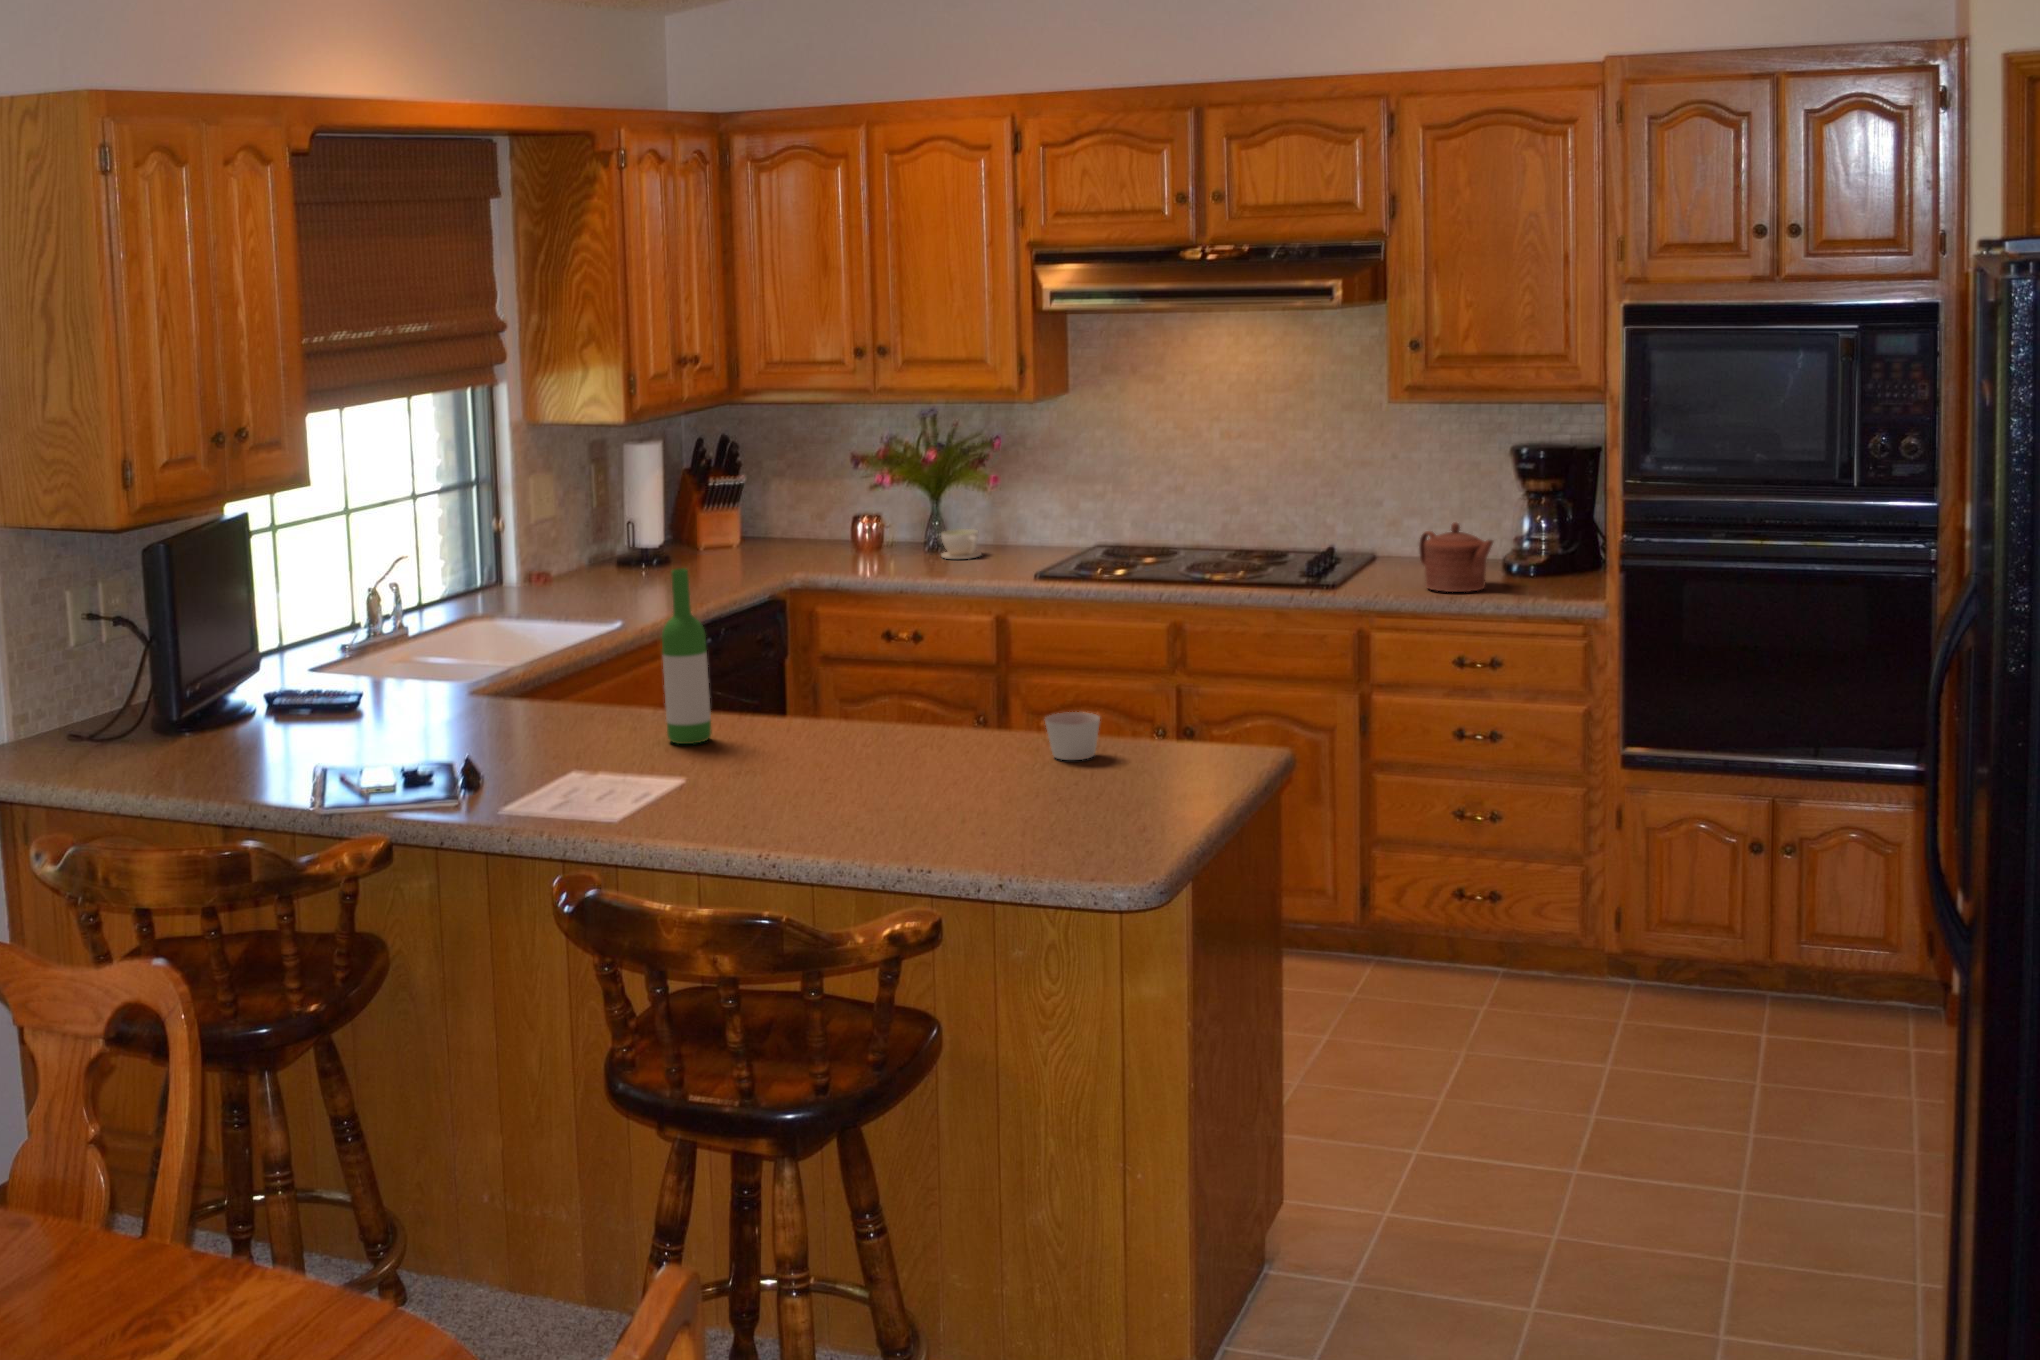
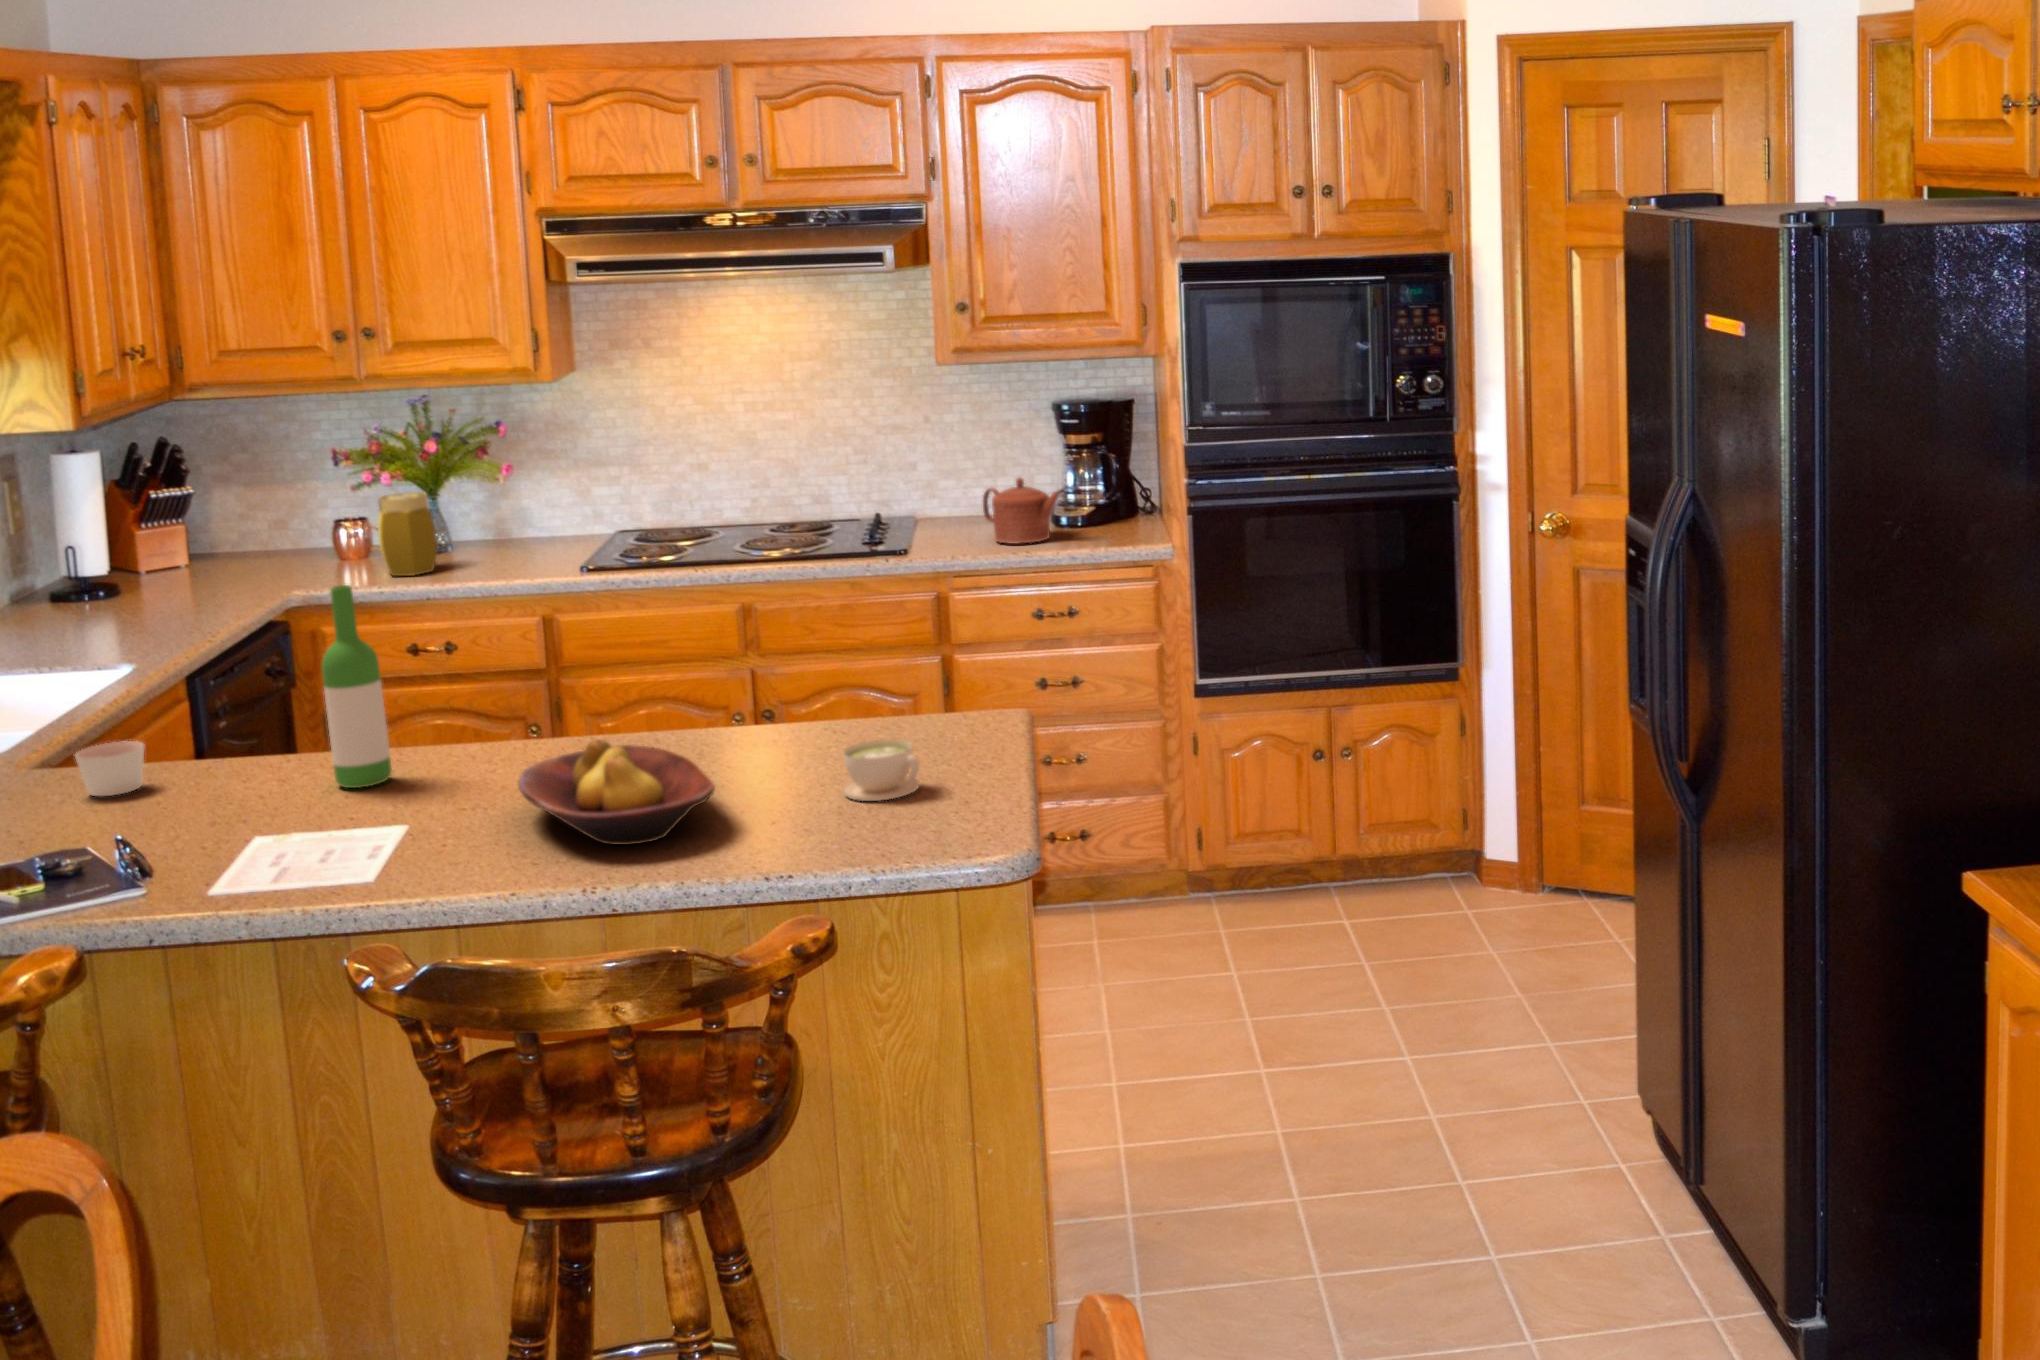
jar: none [873,495,919,571] -> present [378,492,437,576]
coffee cup: present [941,529,981,559] -> present [844,740,919,801]
candle: present [1045,712,1100,760] -> present [75,741,144,796]
fruit bowl: none [762,725,912,823] -> present [518,739,715,845]

